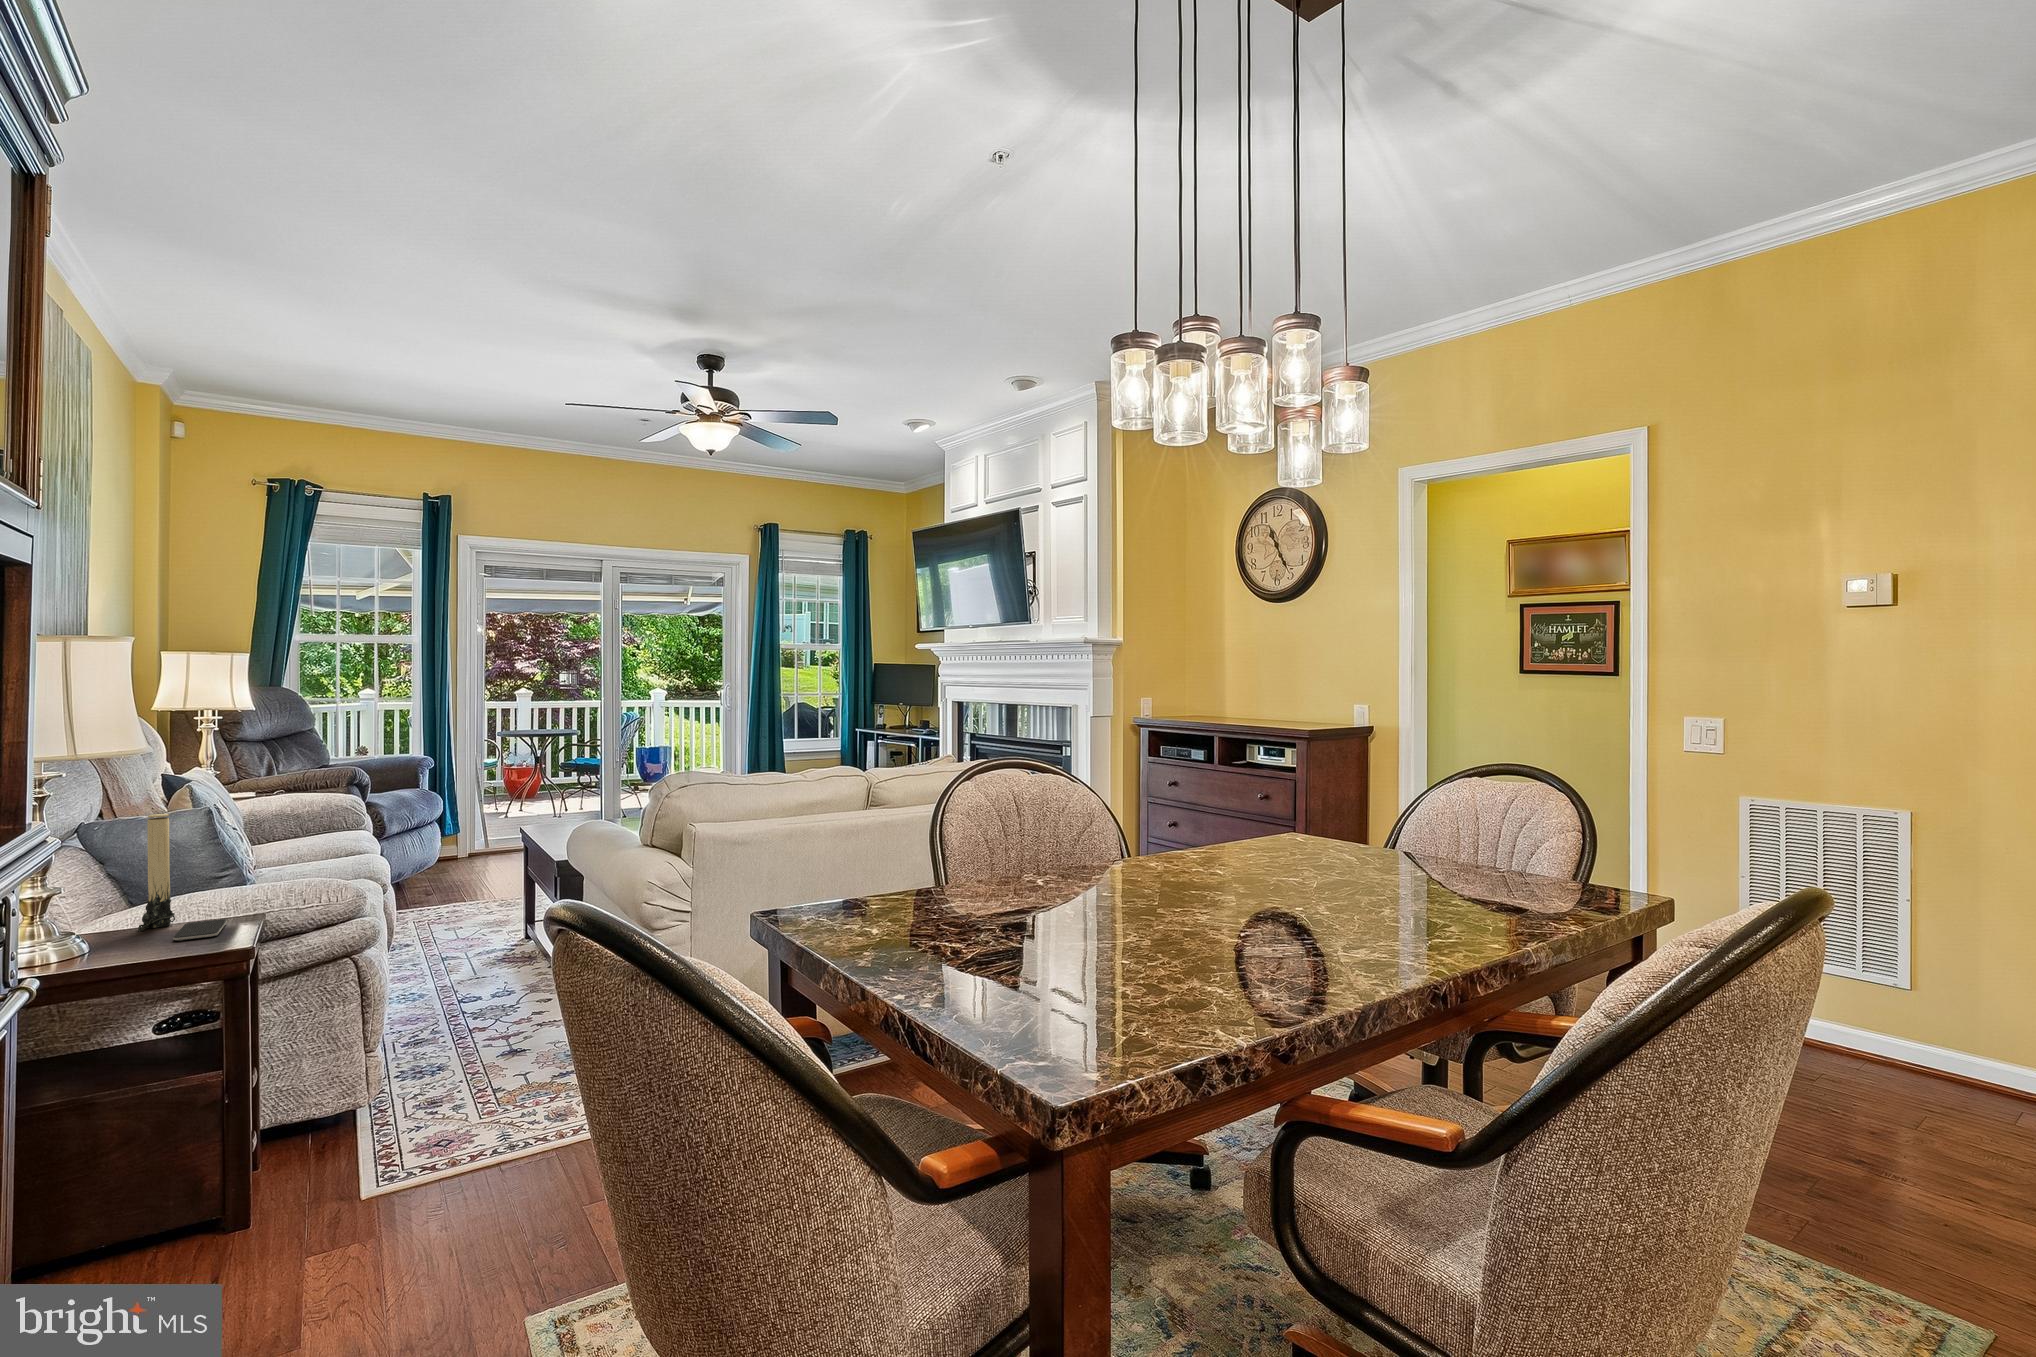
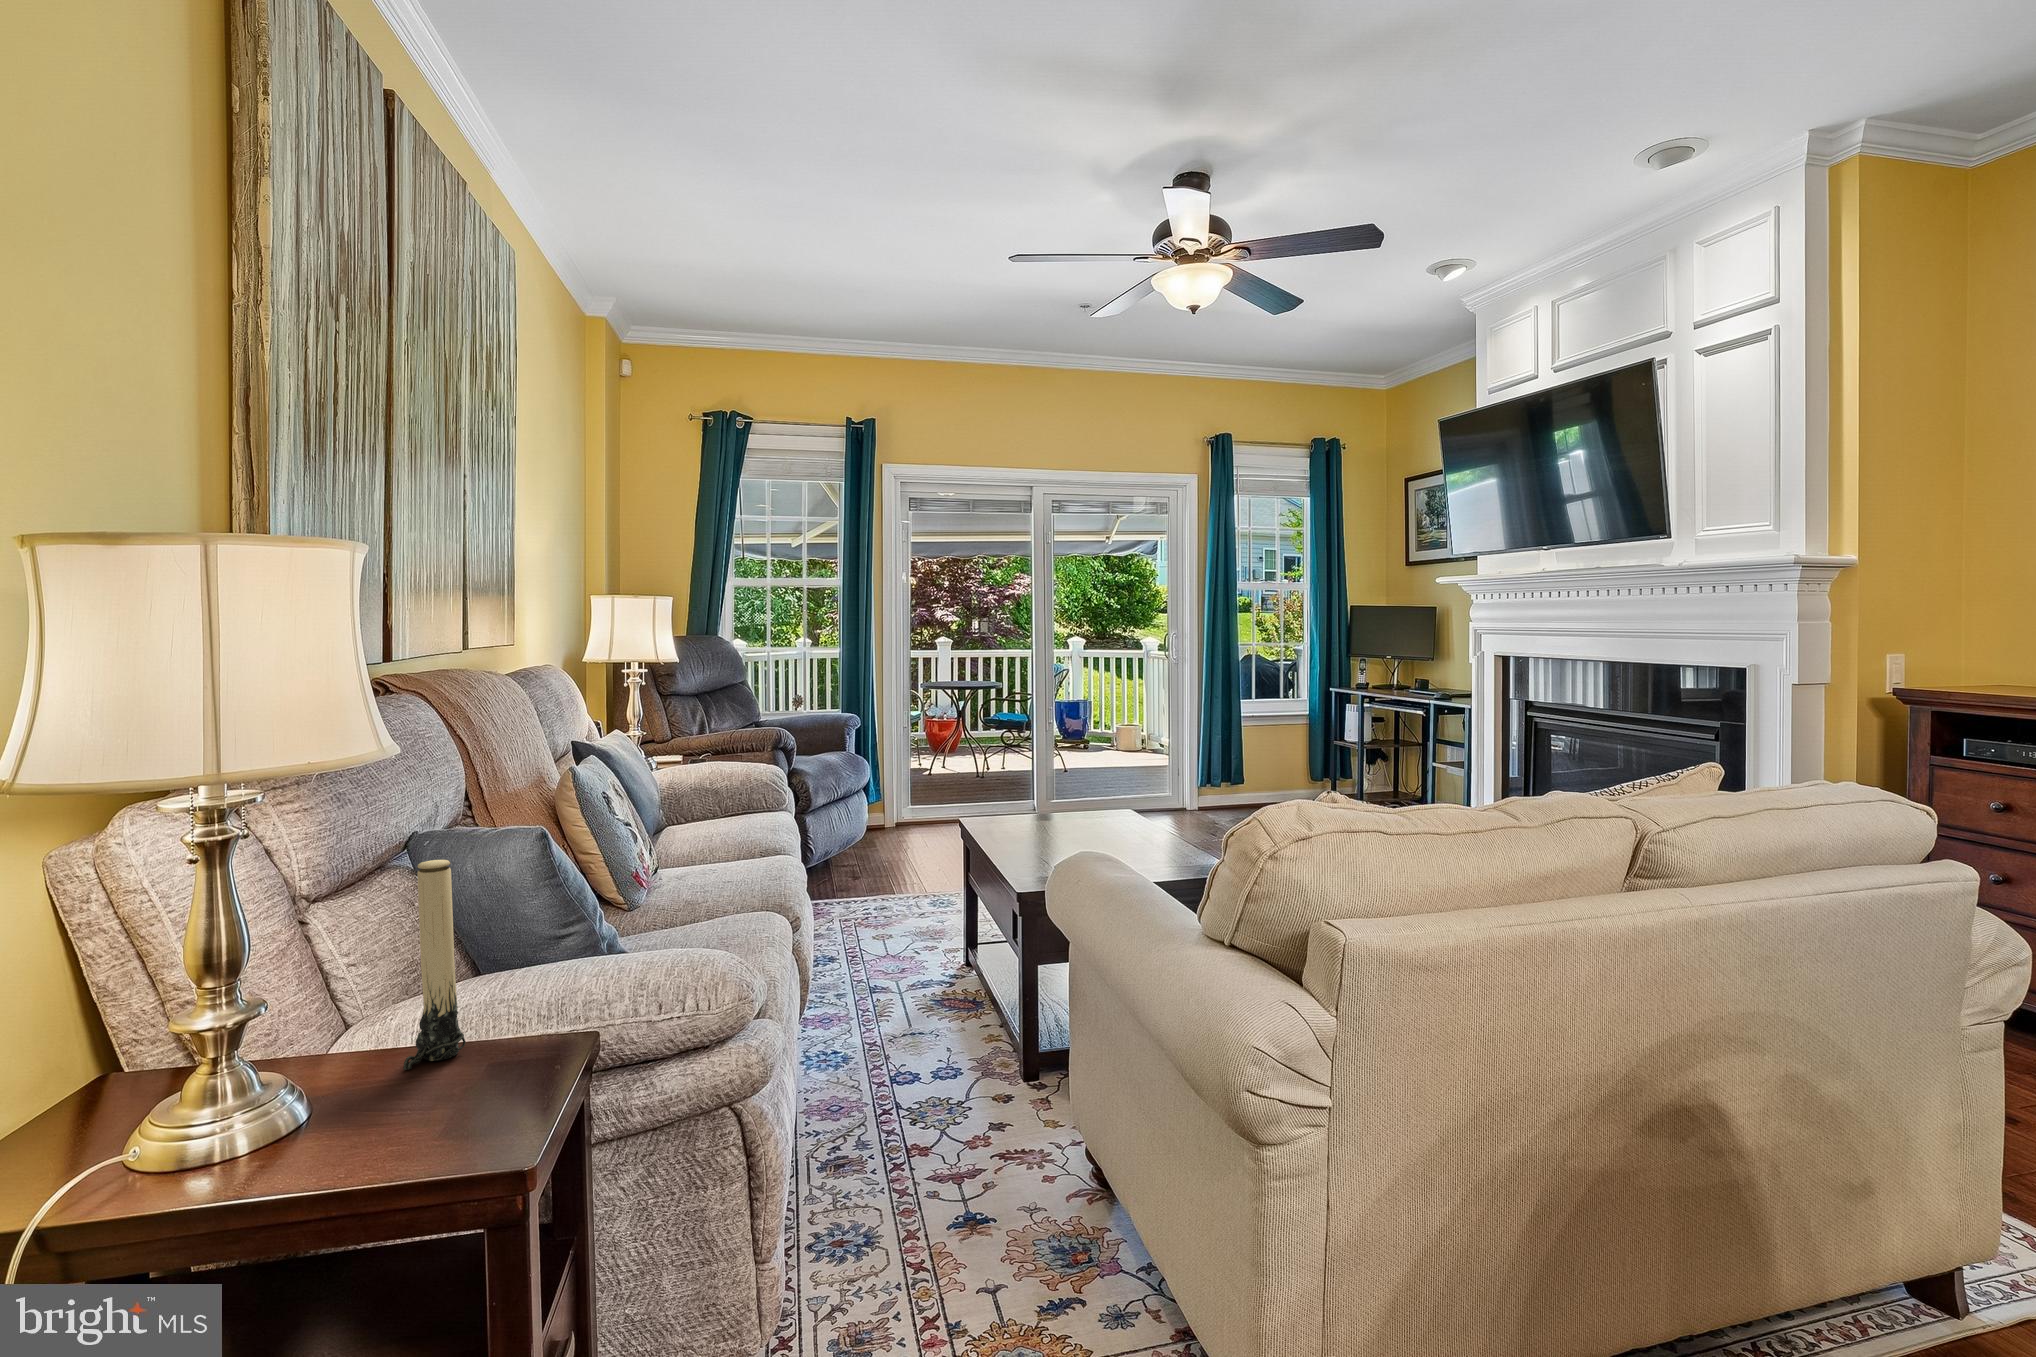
smartphone: present [173,919,227,941] -> none [424,1060,531,1127]

